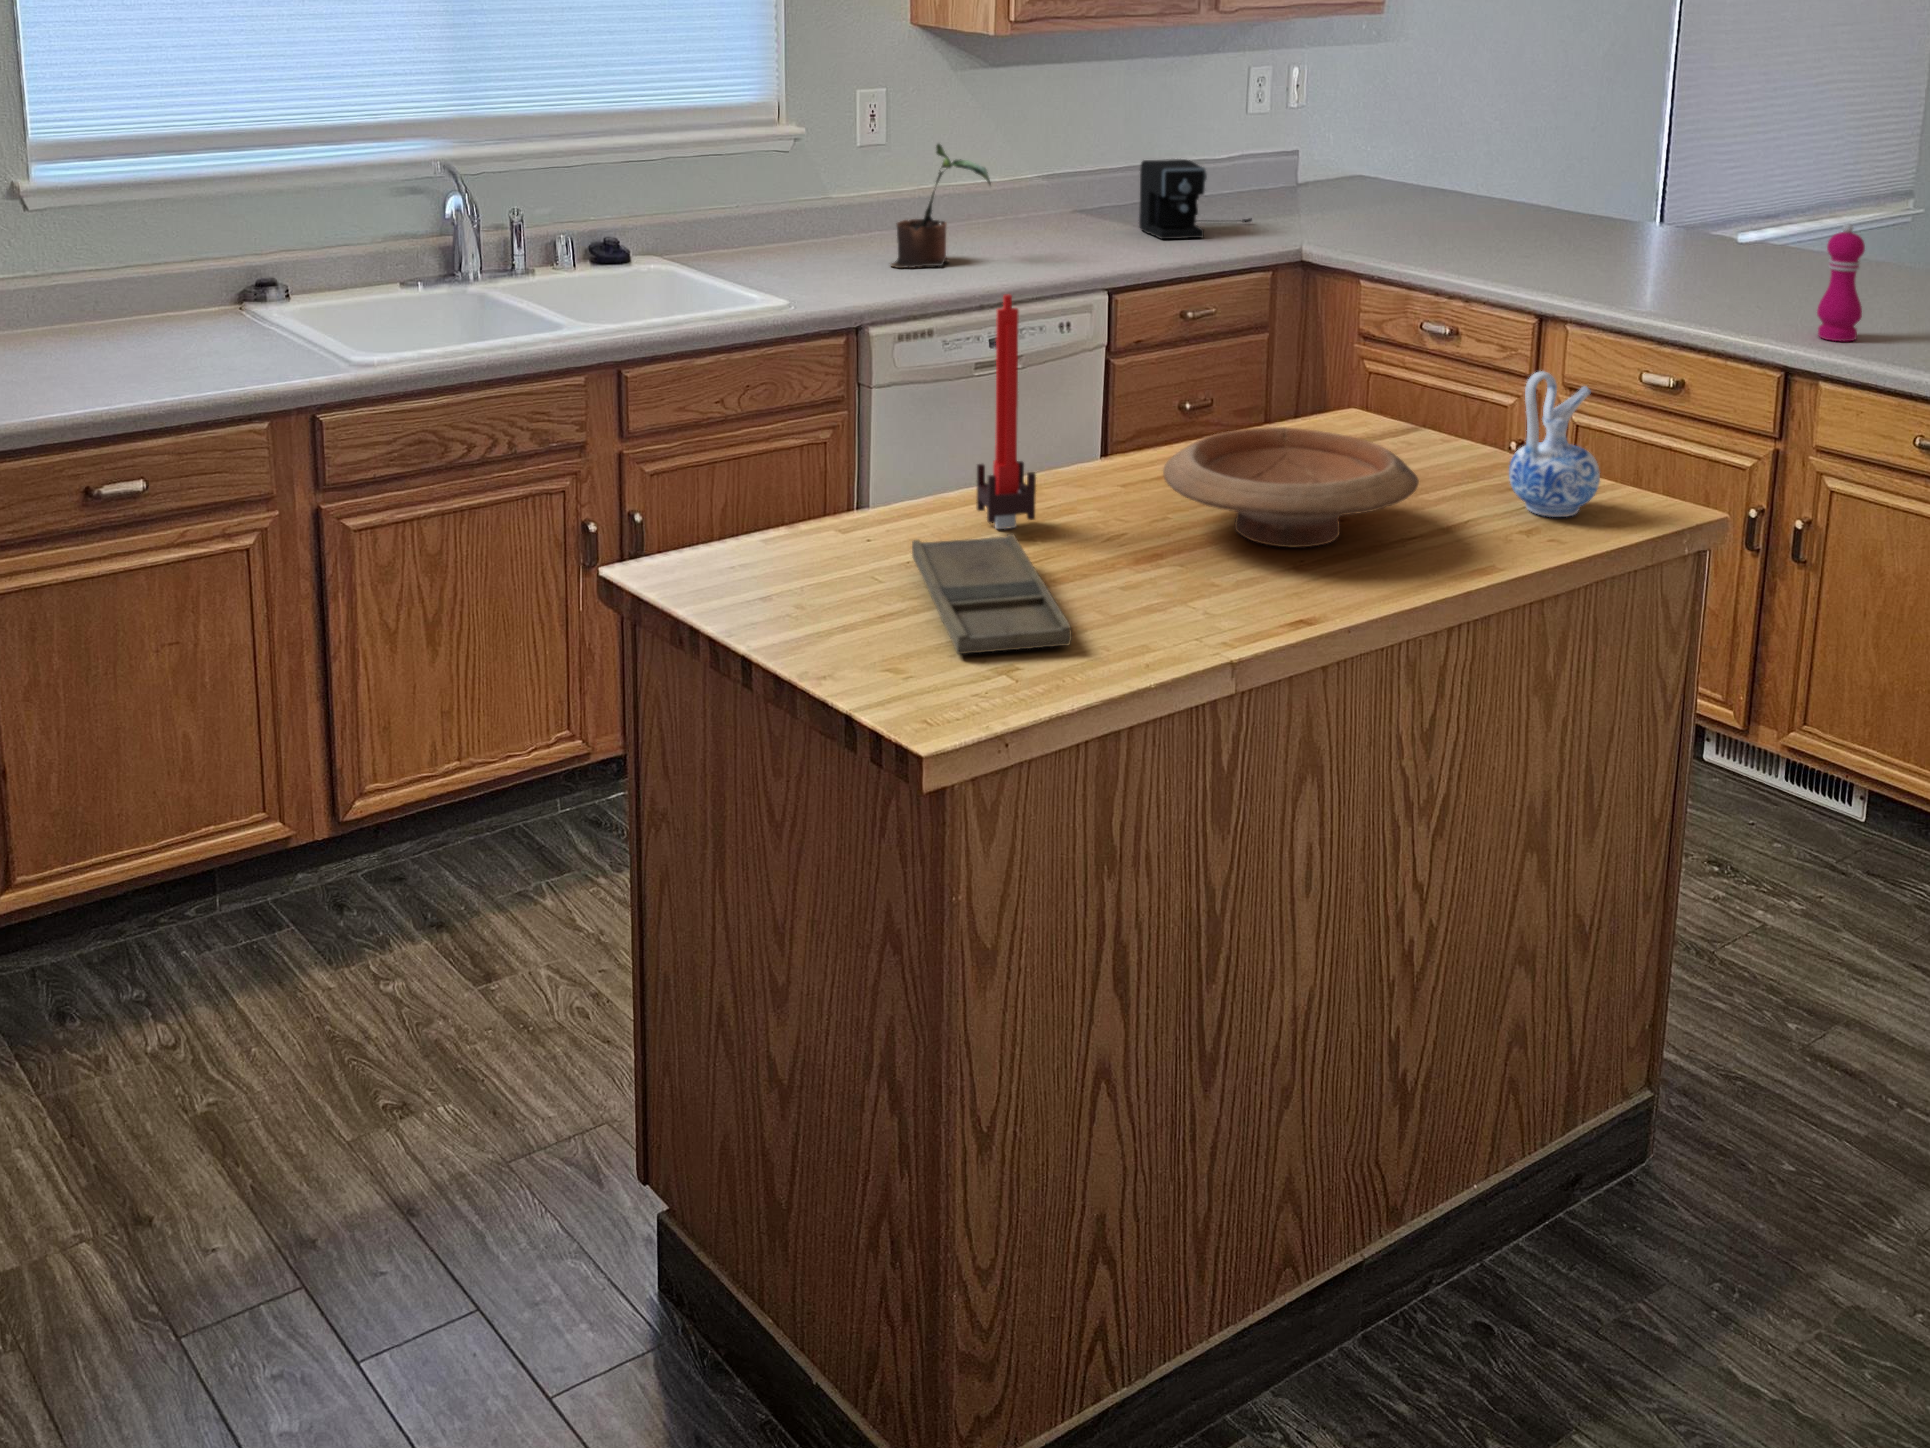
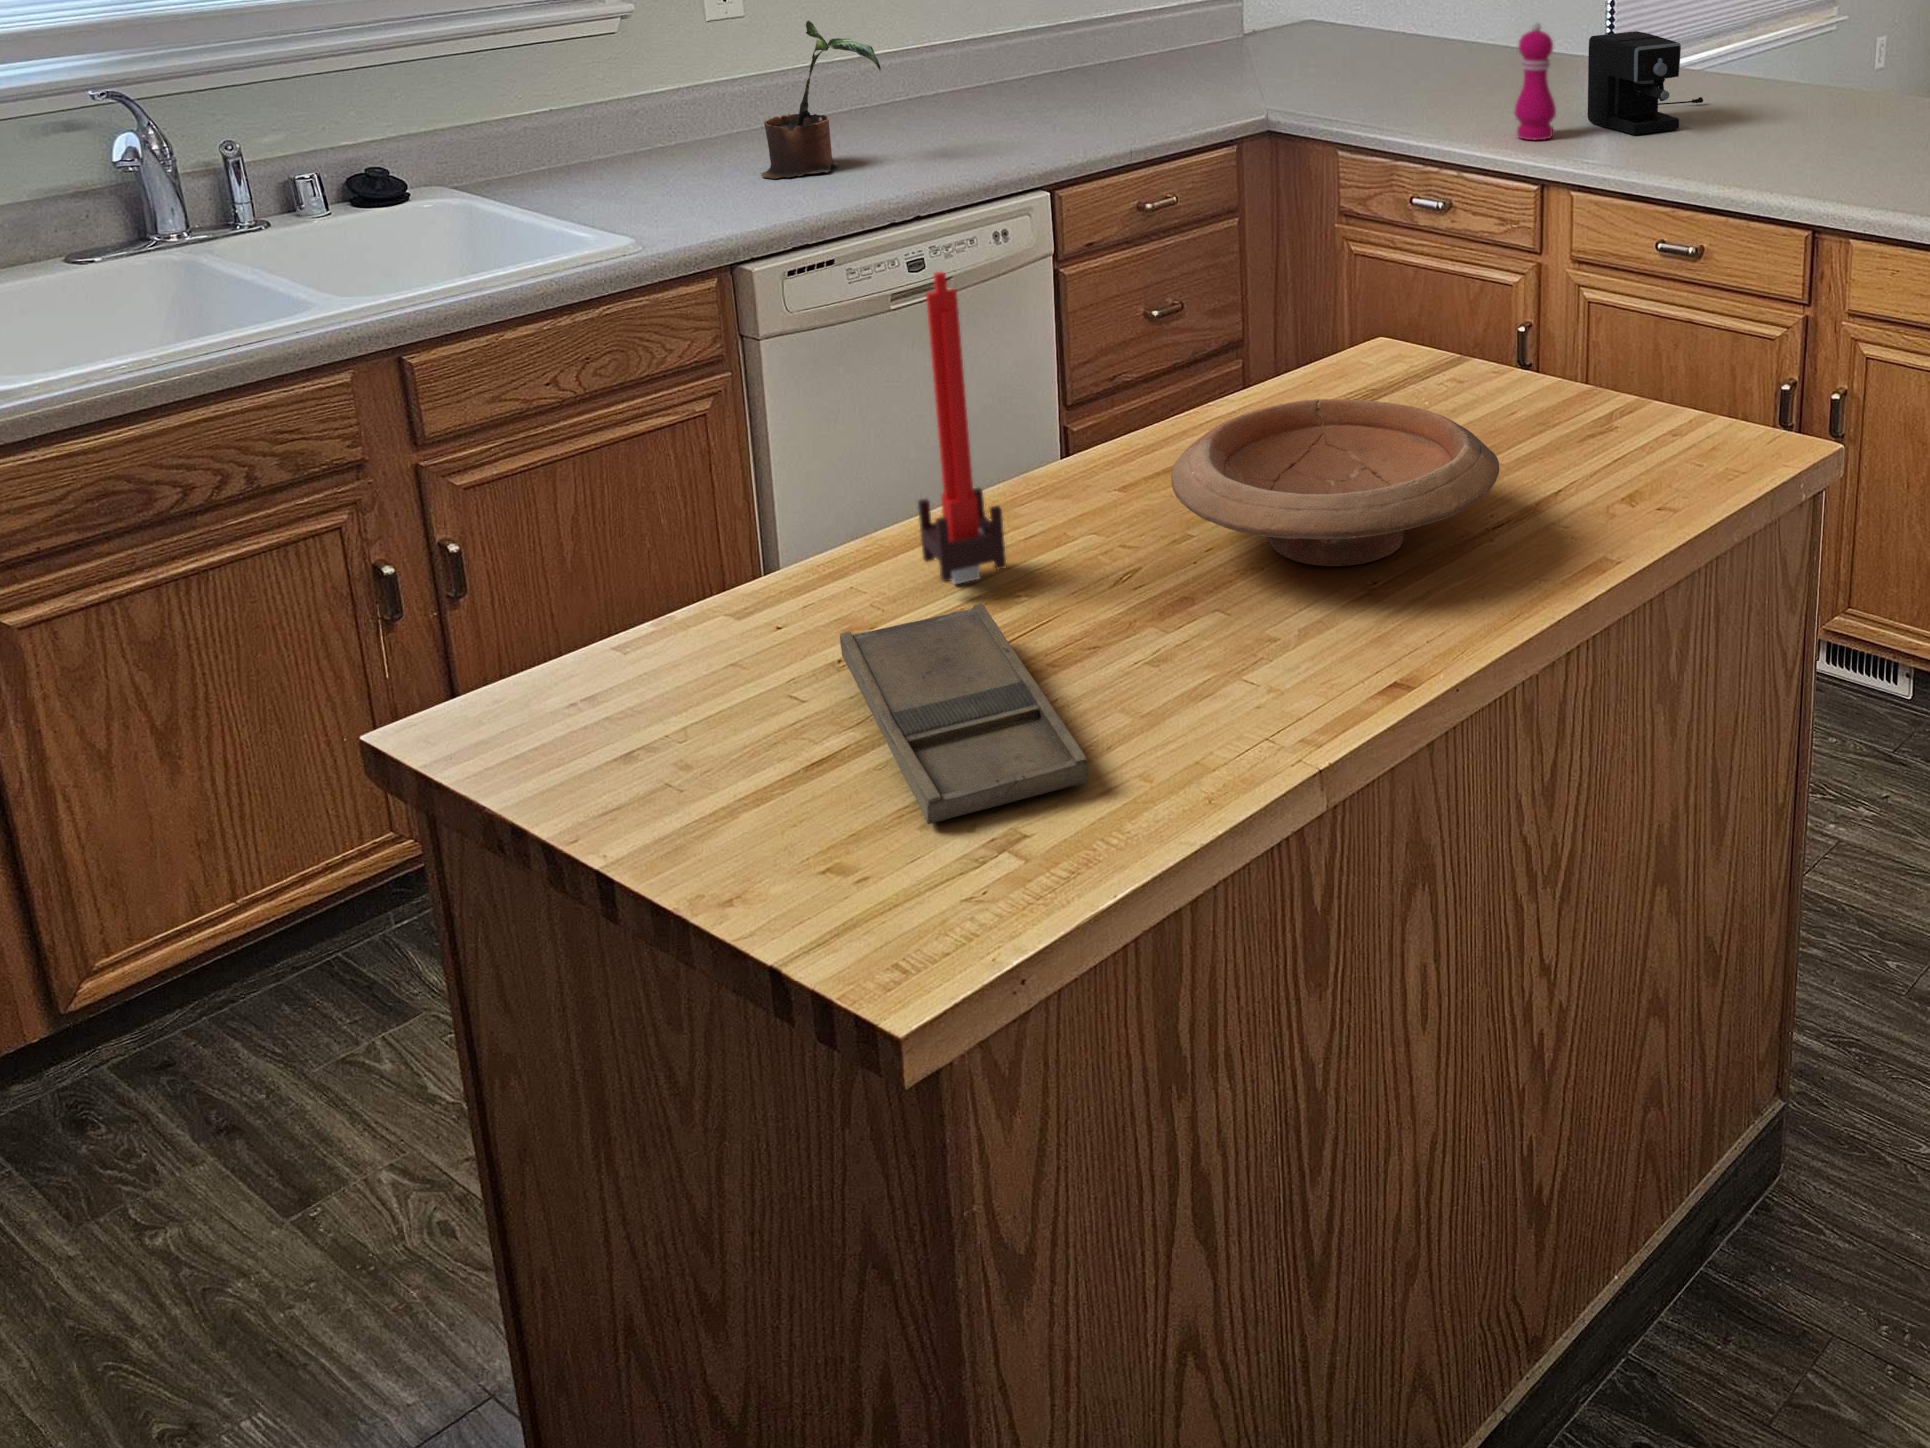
coffee maker: present [1139,159,1252,239] -> present [1588,31,1703,135]
pepper mill: present [1817,223,1865,341] -> present [1514,22,1556,140]
ceramic pitcher: present [1509,371,1600,517] -> none [1591,302,1700,476]

